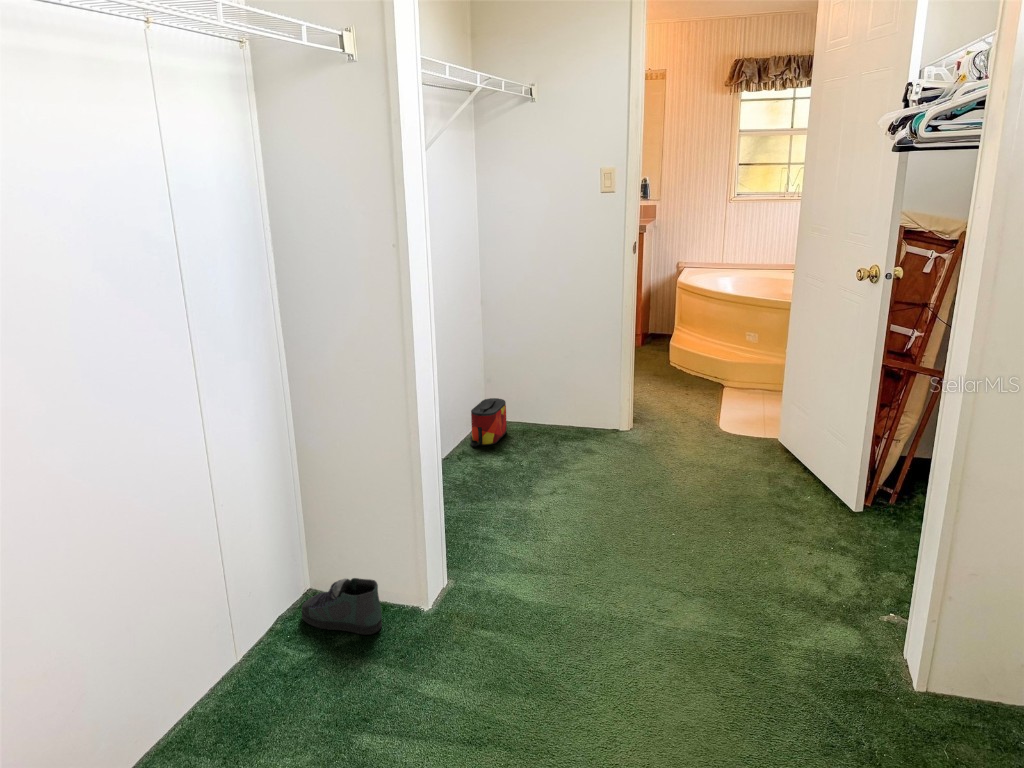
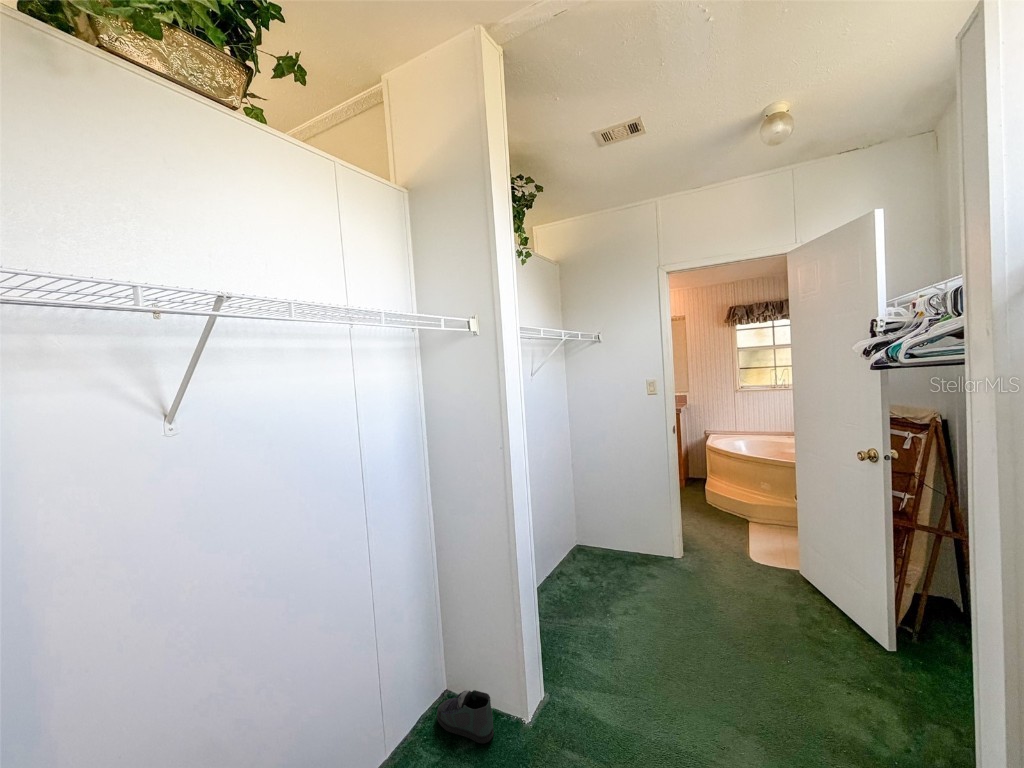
bag: present [470,398,507,447] -> none [568,530,593,566]

